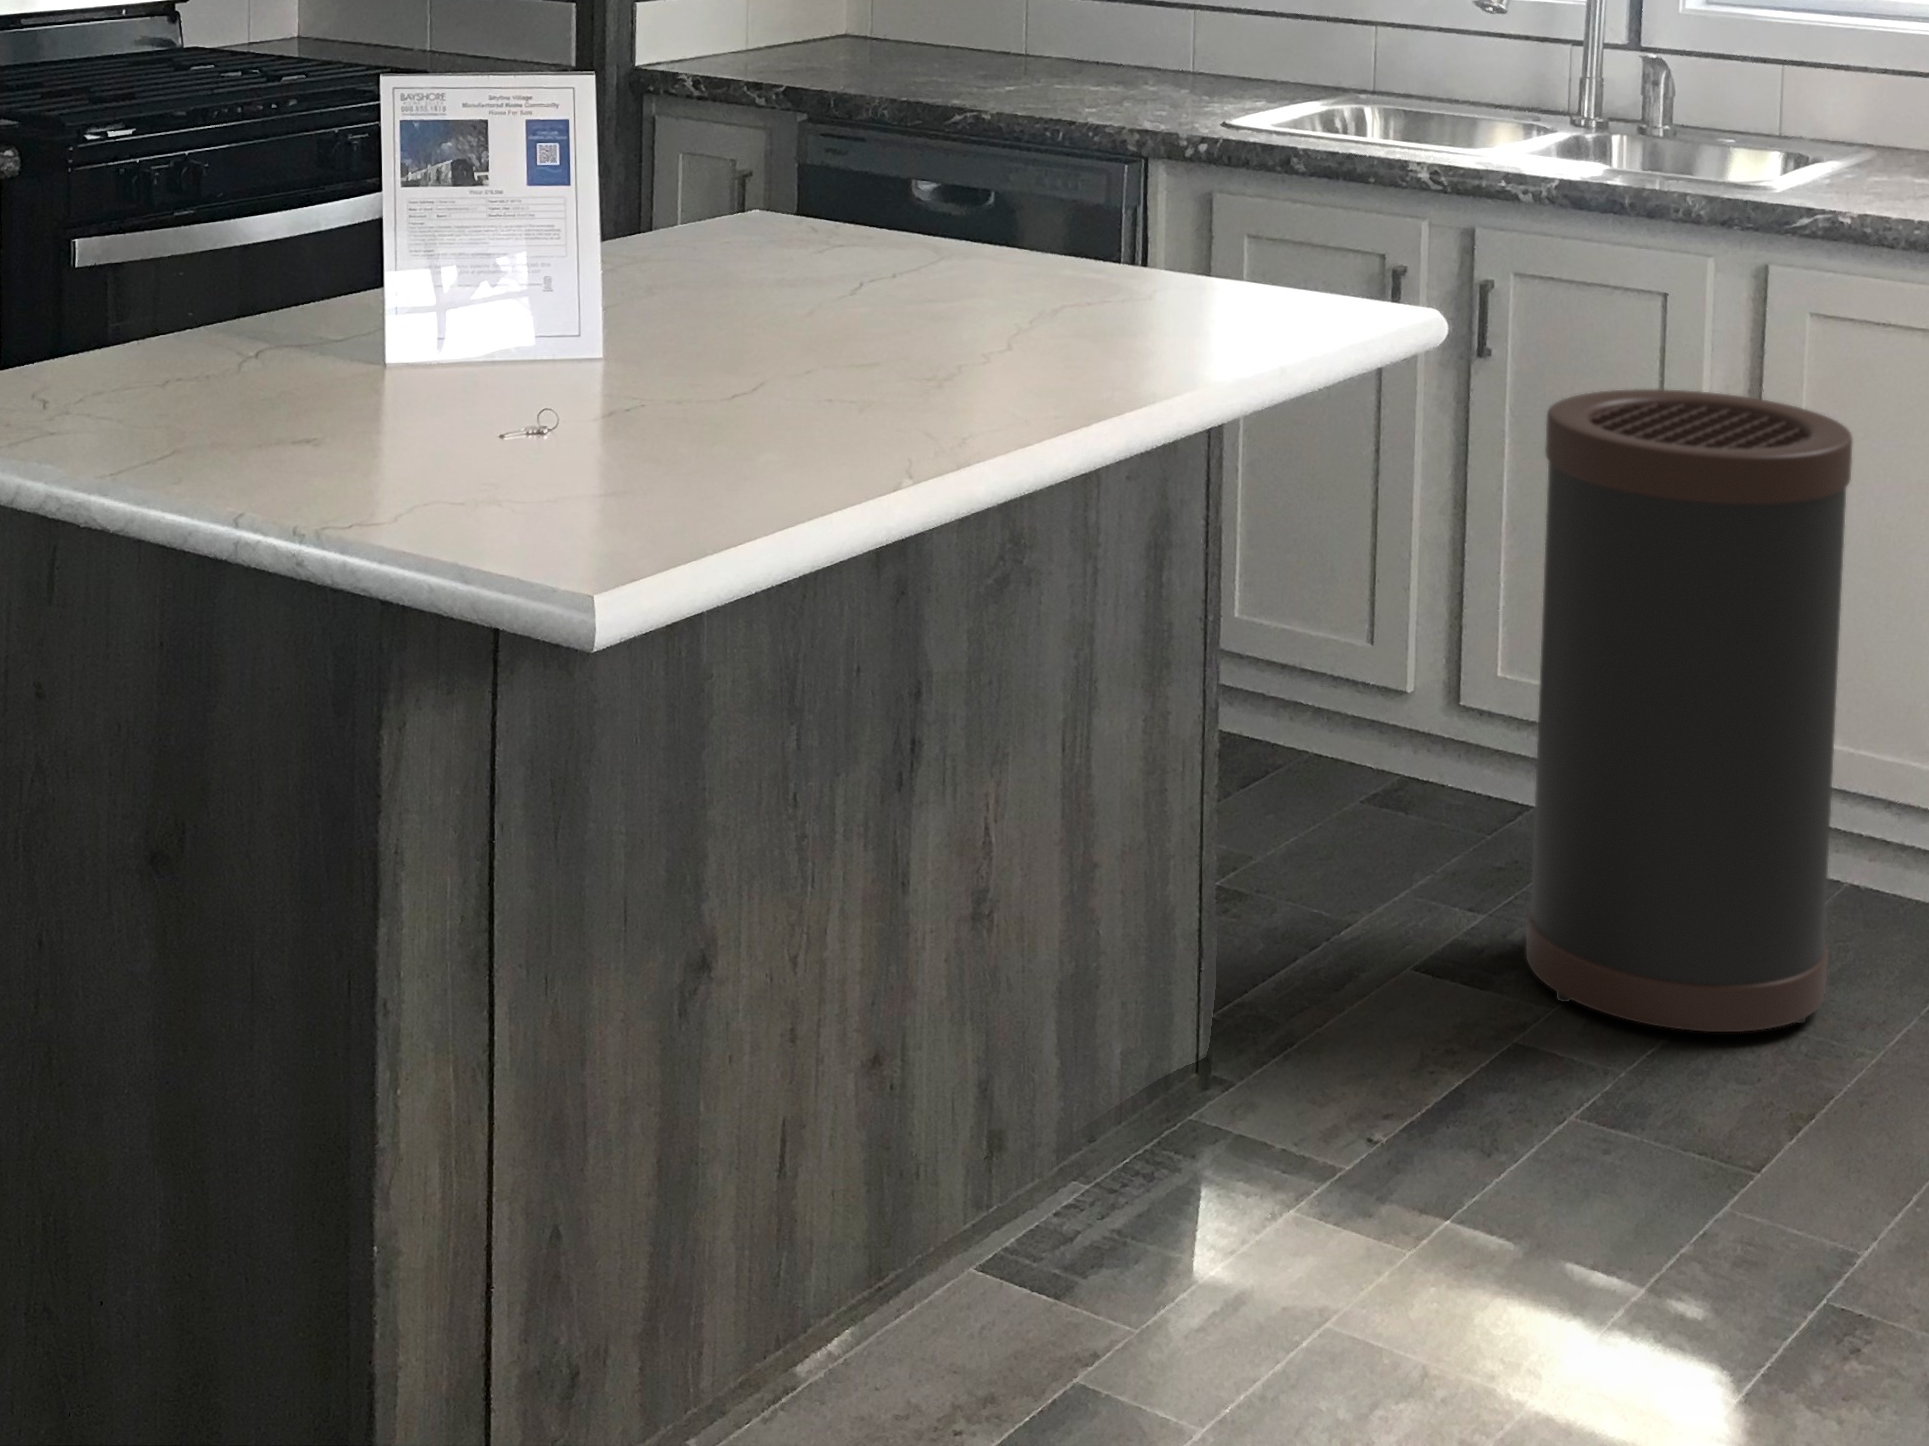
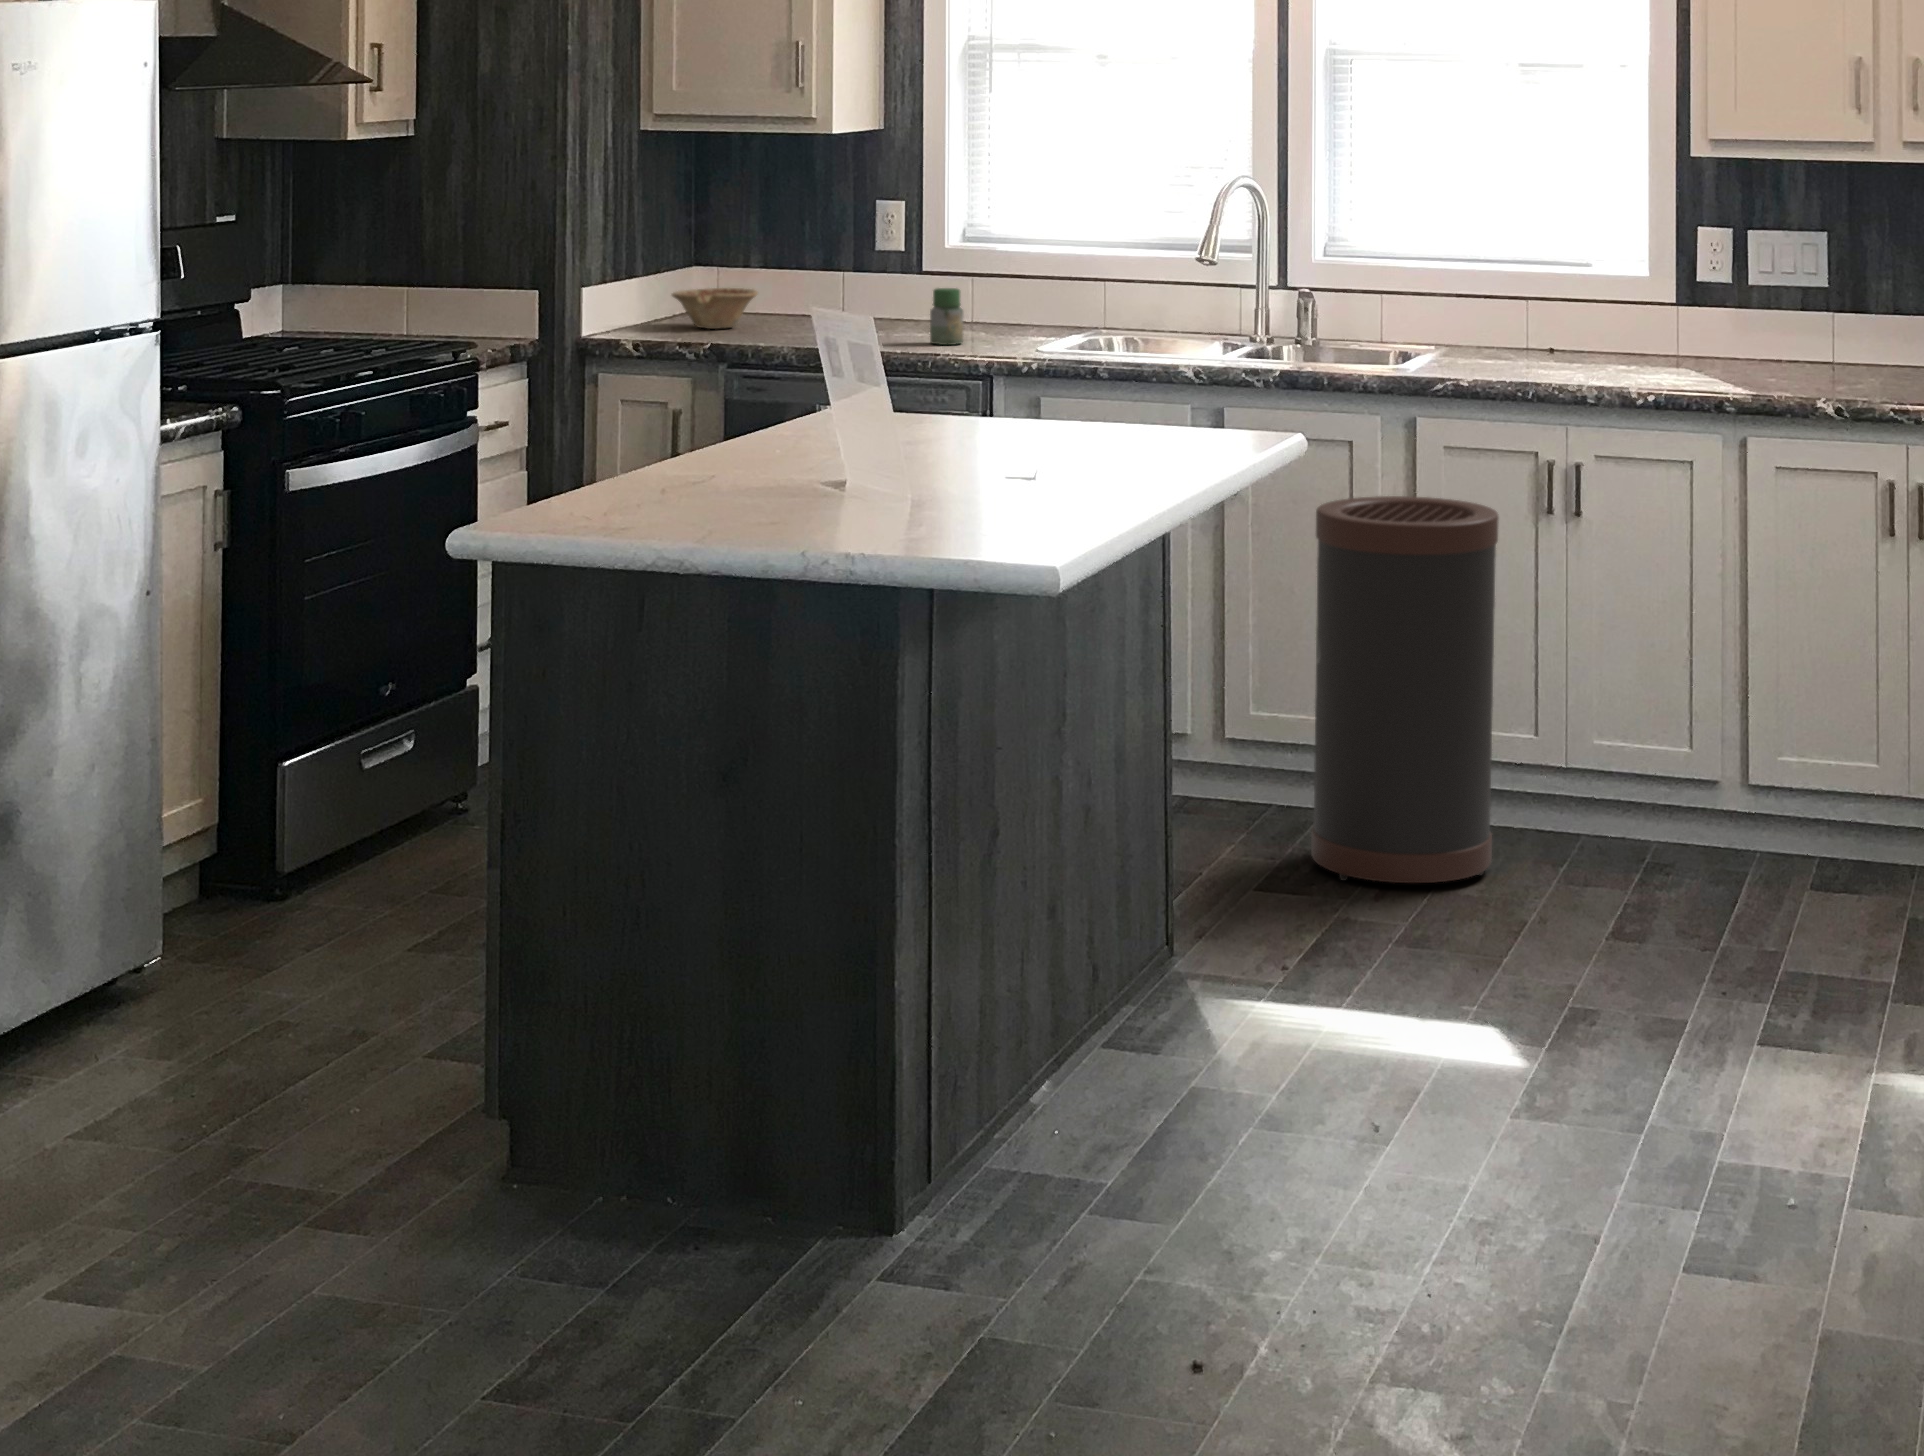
dish: none [779,9,897,64] -> present [672,288,758,329]
jar: none [1094,24,1142,105] -> present [930,288,963,345]

